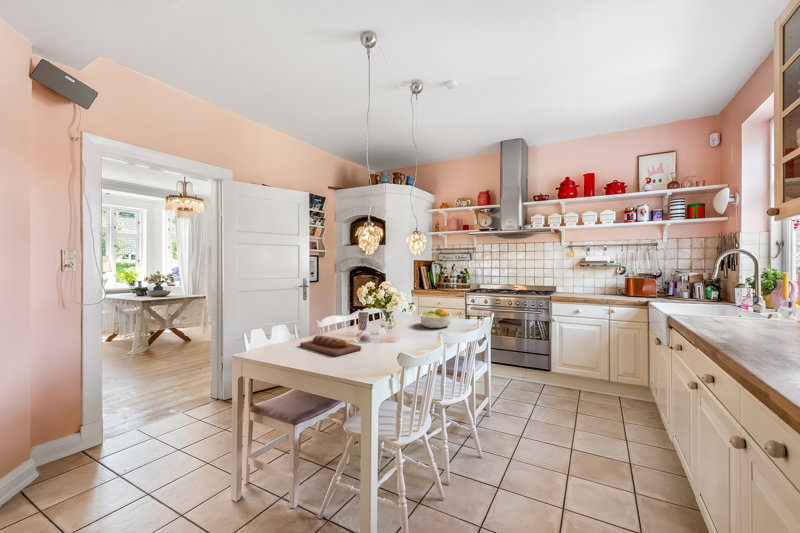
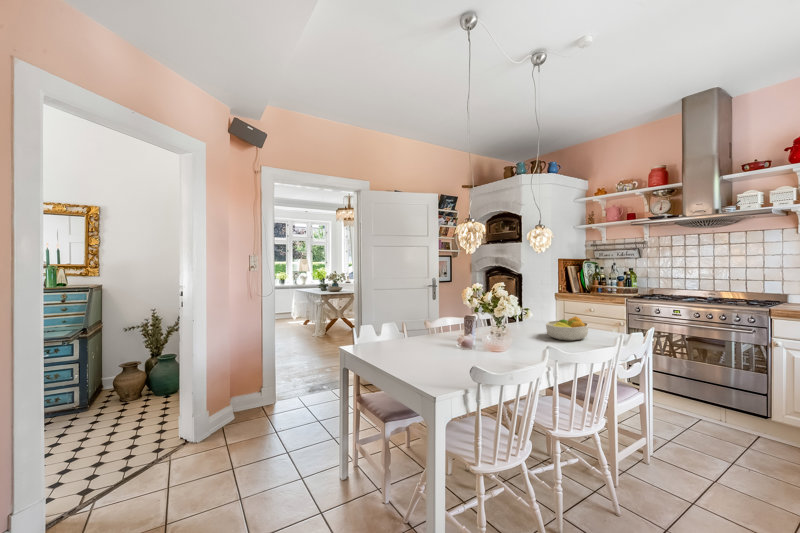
bread loaf: present [300,335,361,356] -> none [400,337,458,360]

